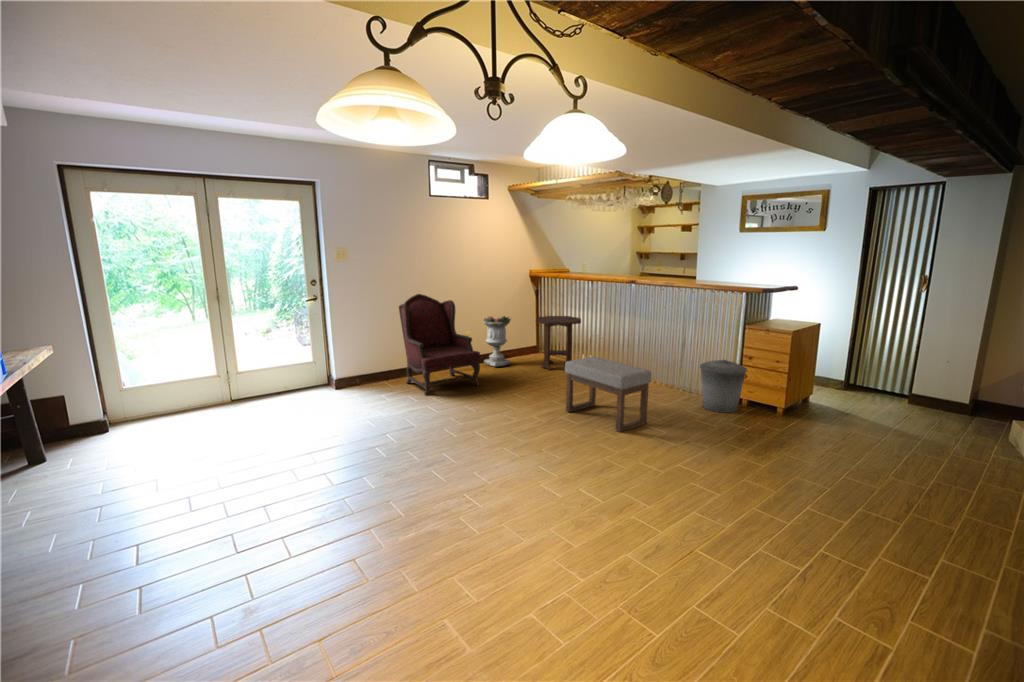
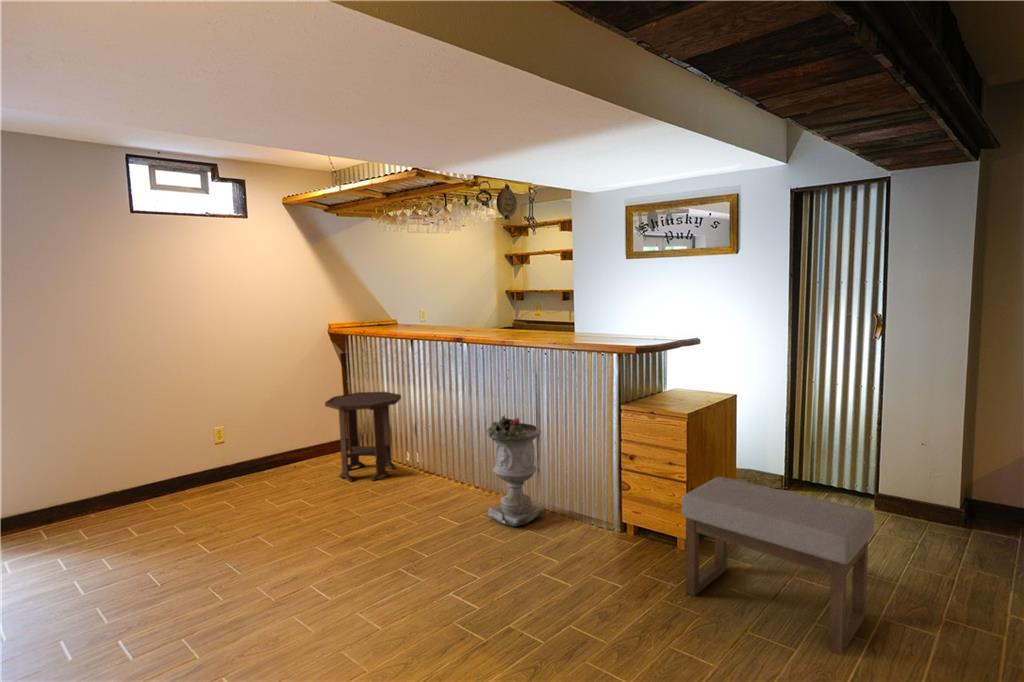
armchair: present [399,294,480,395] -> none [54,371,205,562]
planter: present [483,316,511,367] -> present [486,415,544,527]
ottoman: present [565,357,651,432] -> present [682,477,874,654]
trash can: present [700,360,747,413] -> none [551,466,626,560]

